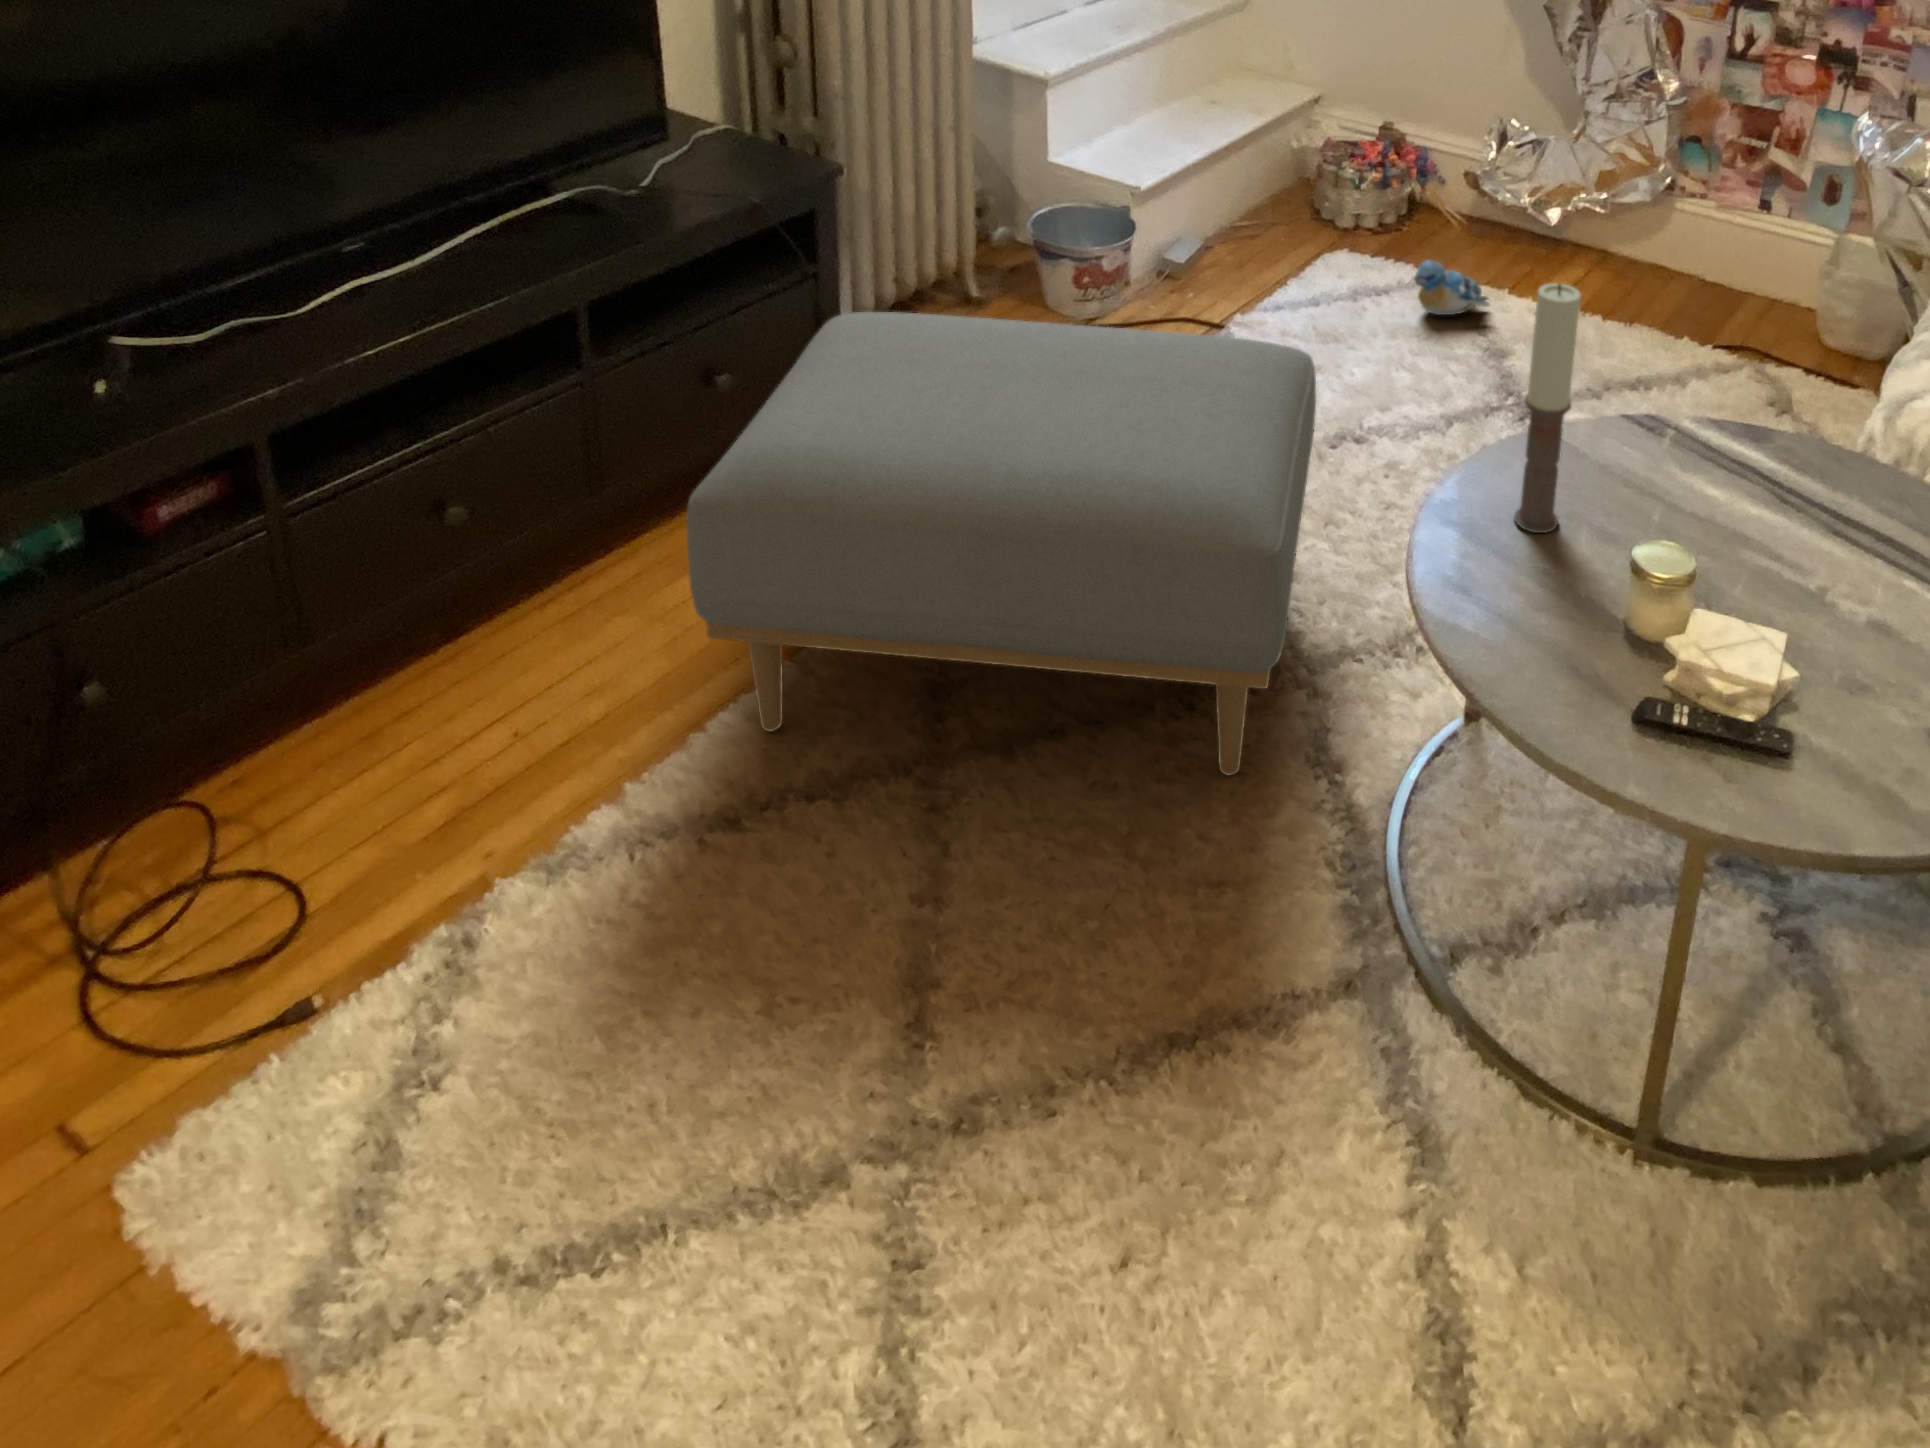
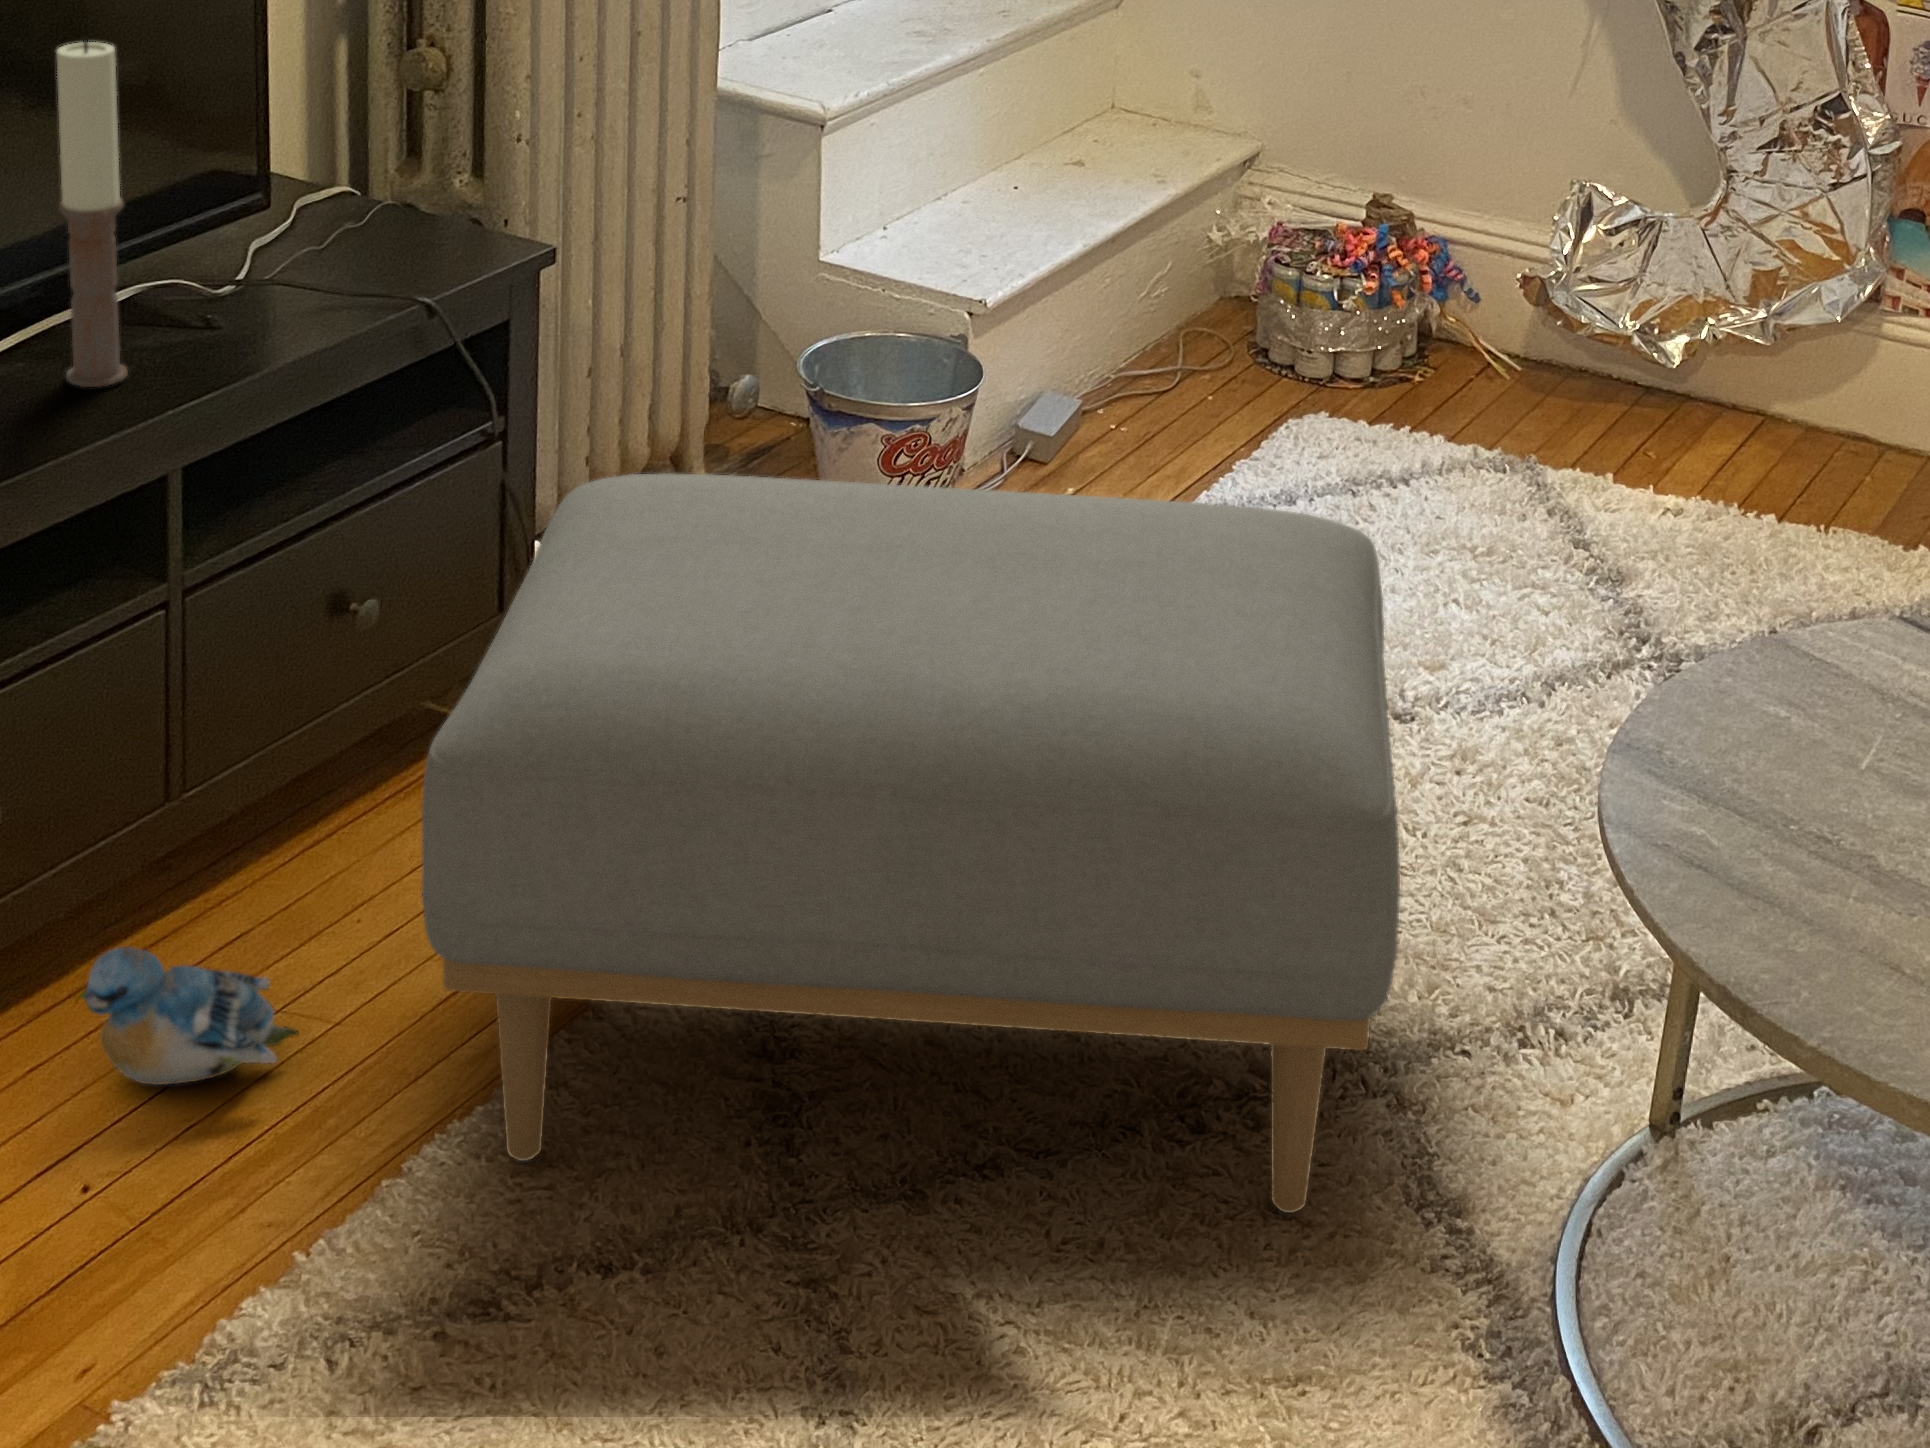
plush toy: present [1414,260,1490,315] -> present [79,947,298,1085]
candle: present [1514,283,1581,533] -> present [56,39,128,387]

